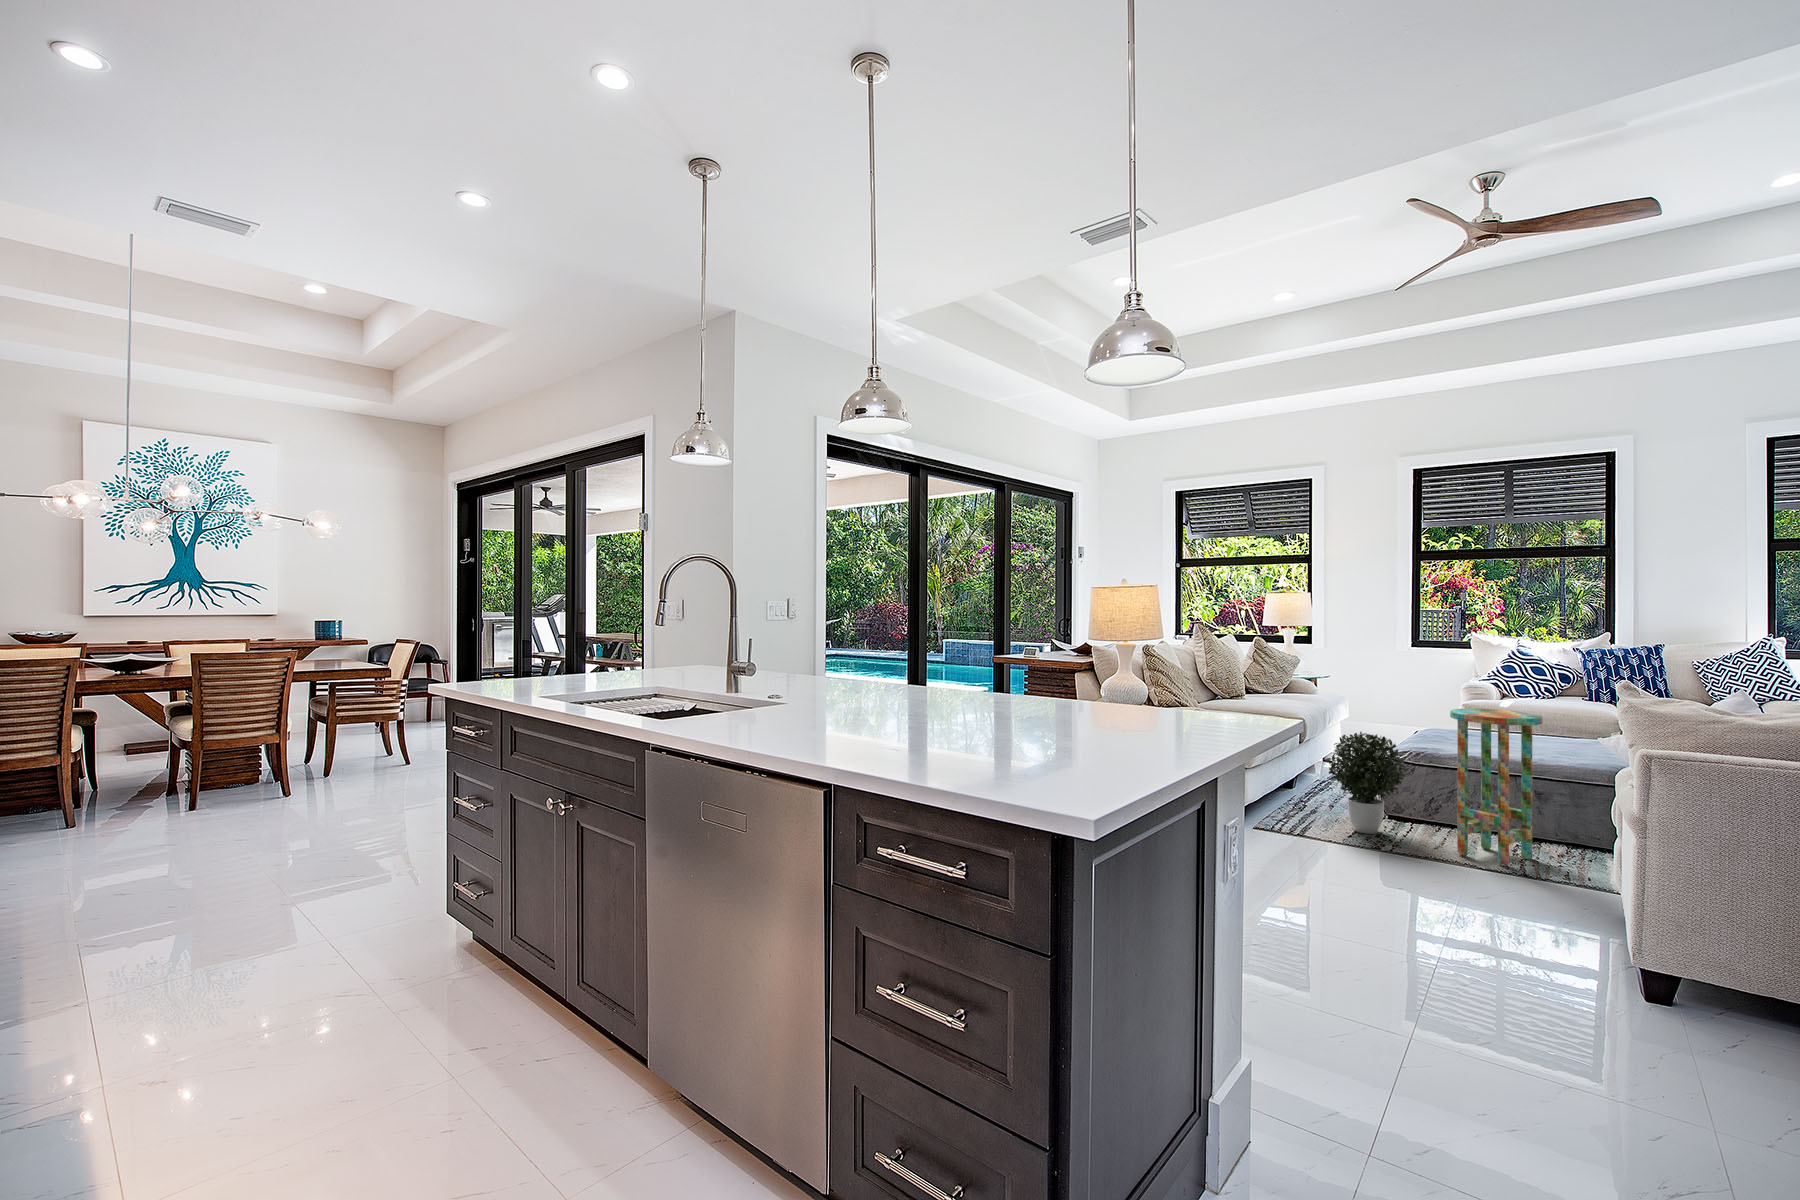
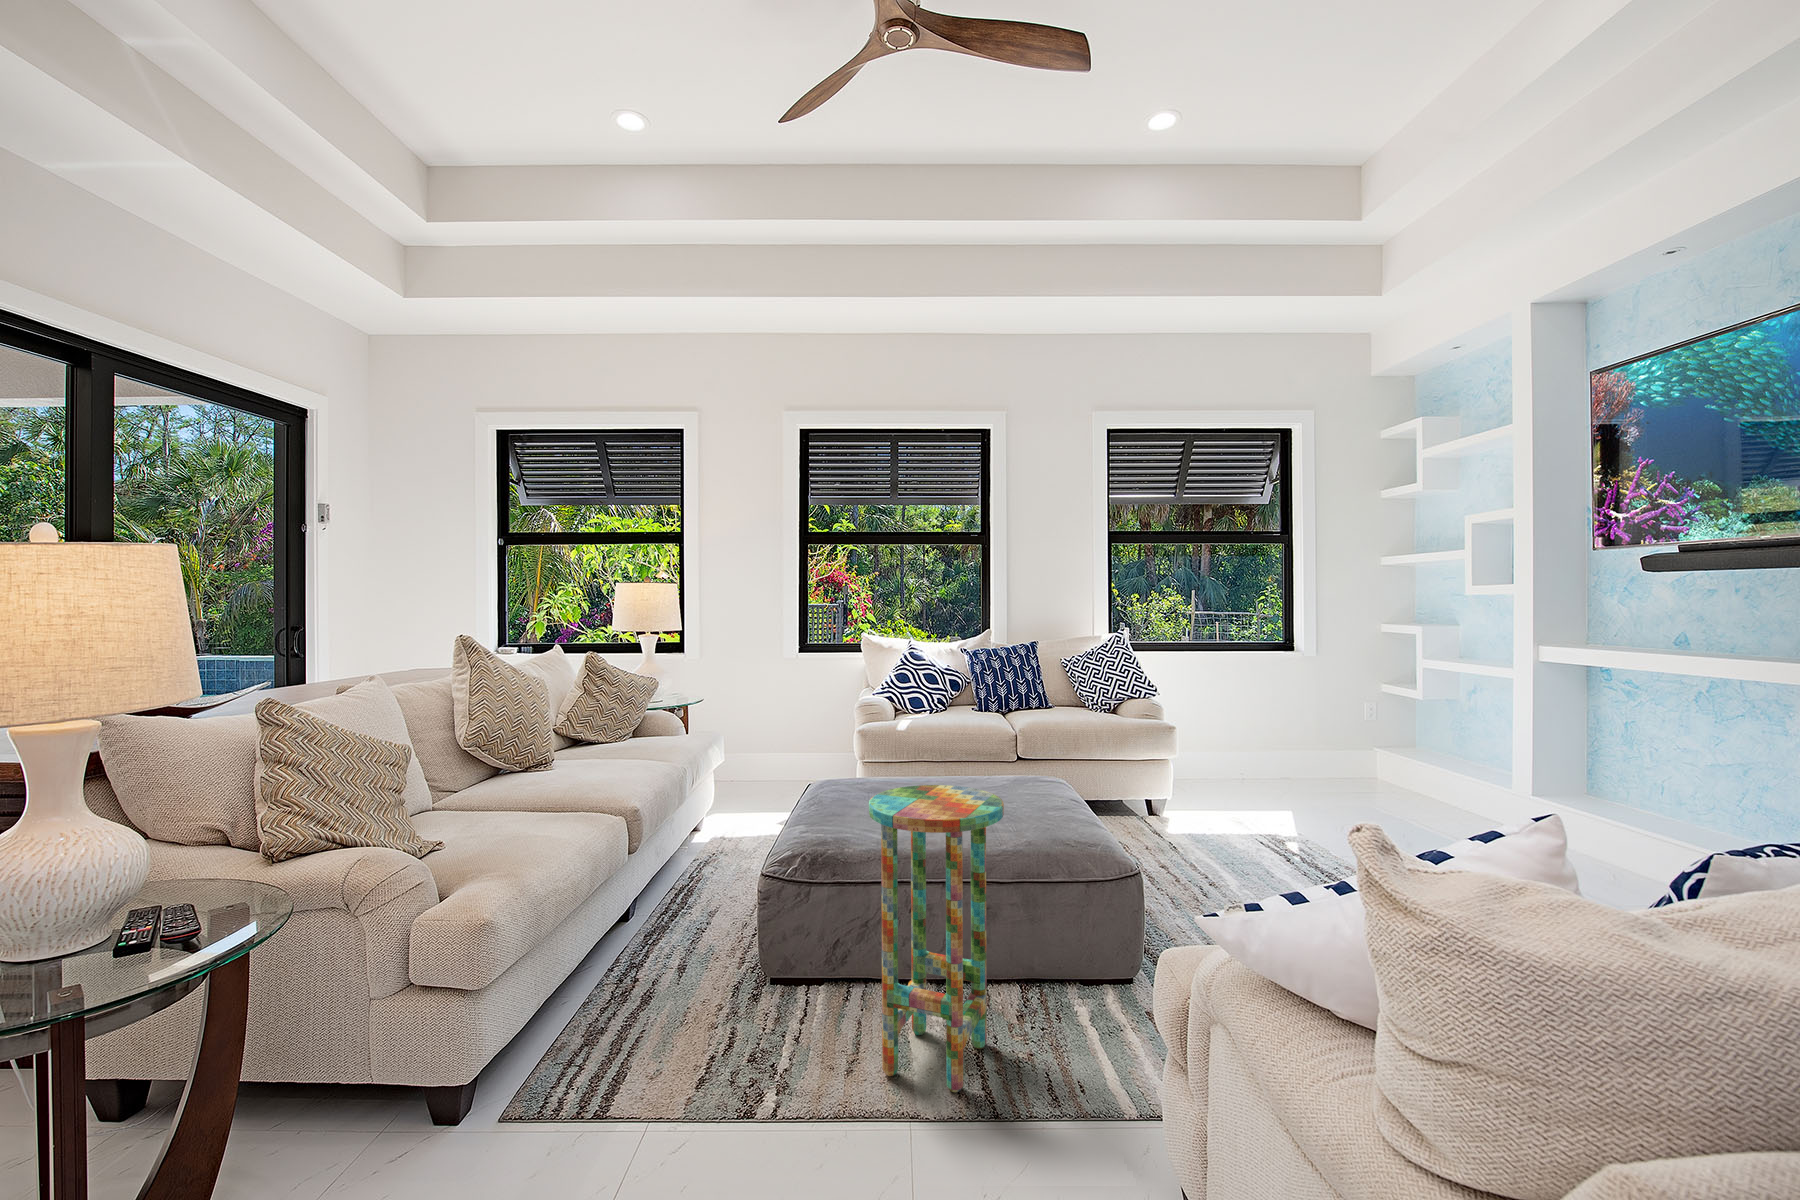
potted plant: present [1326,732,1407,834] -> none [661,845,800,1045]

